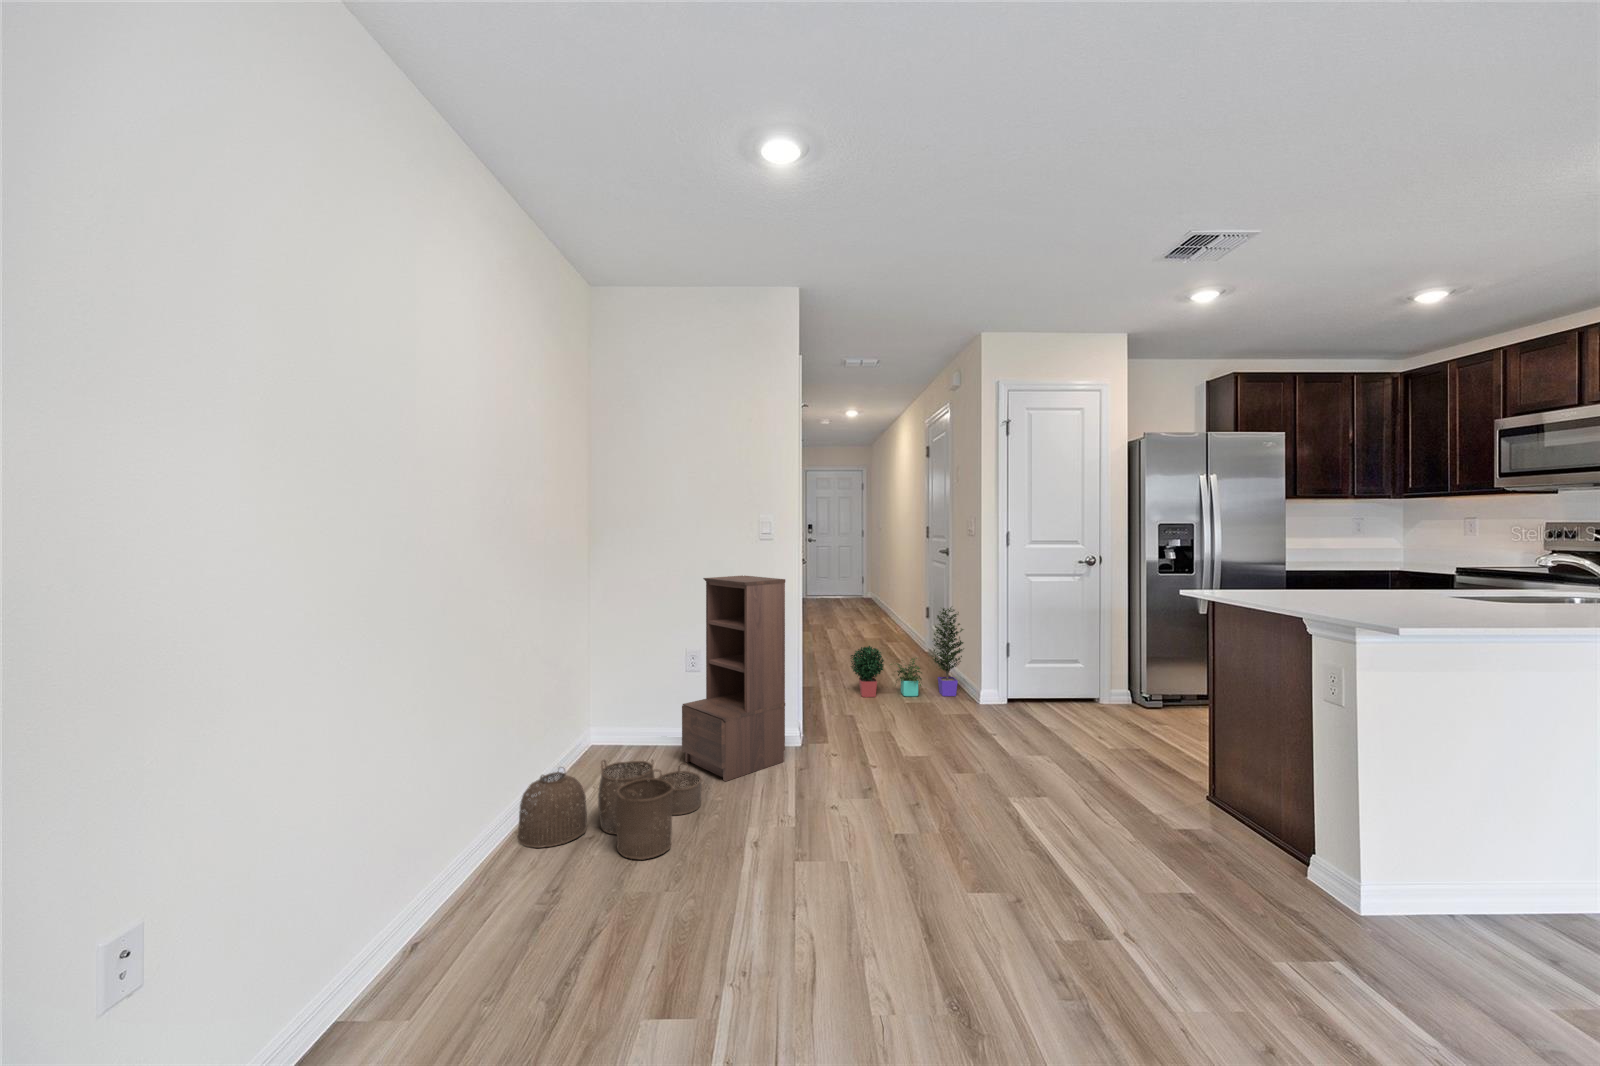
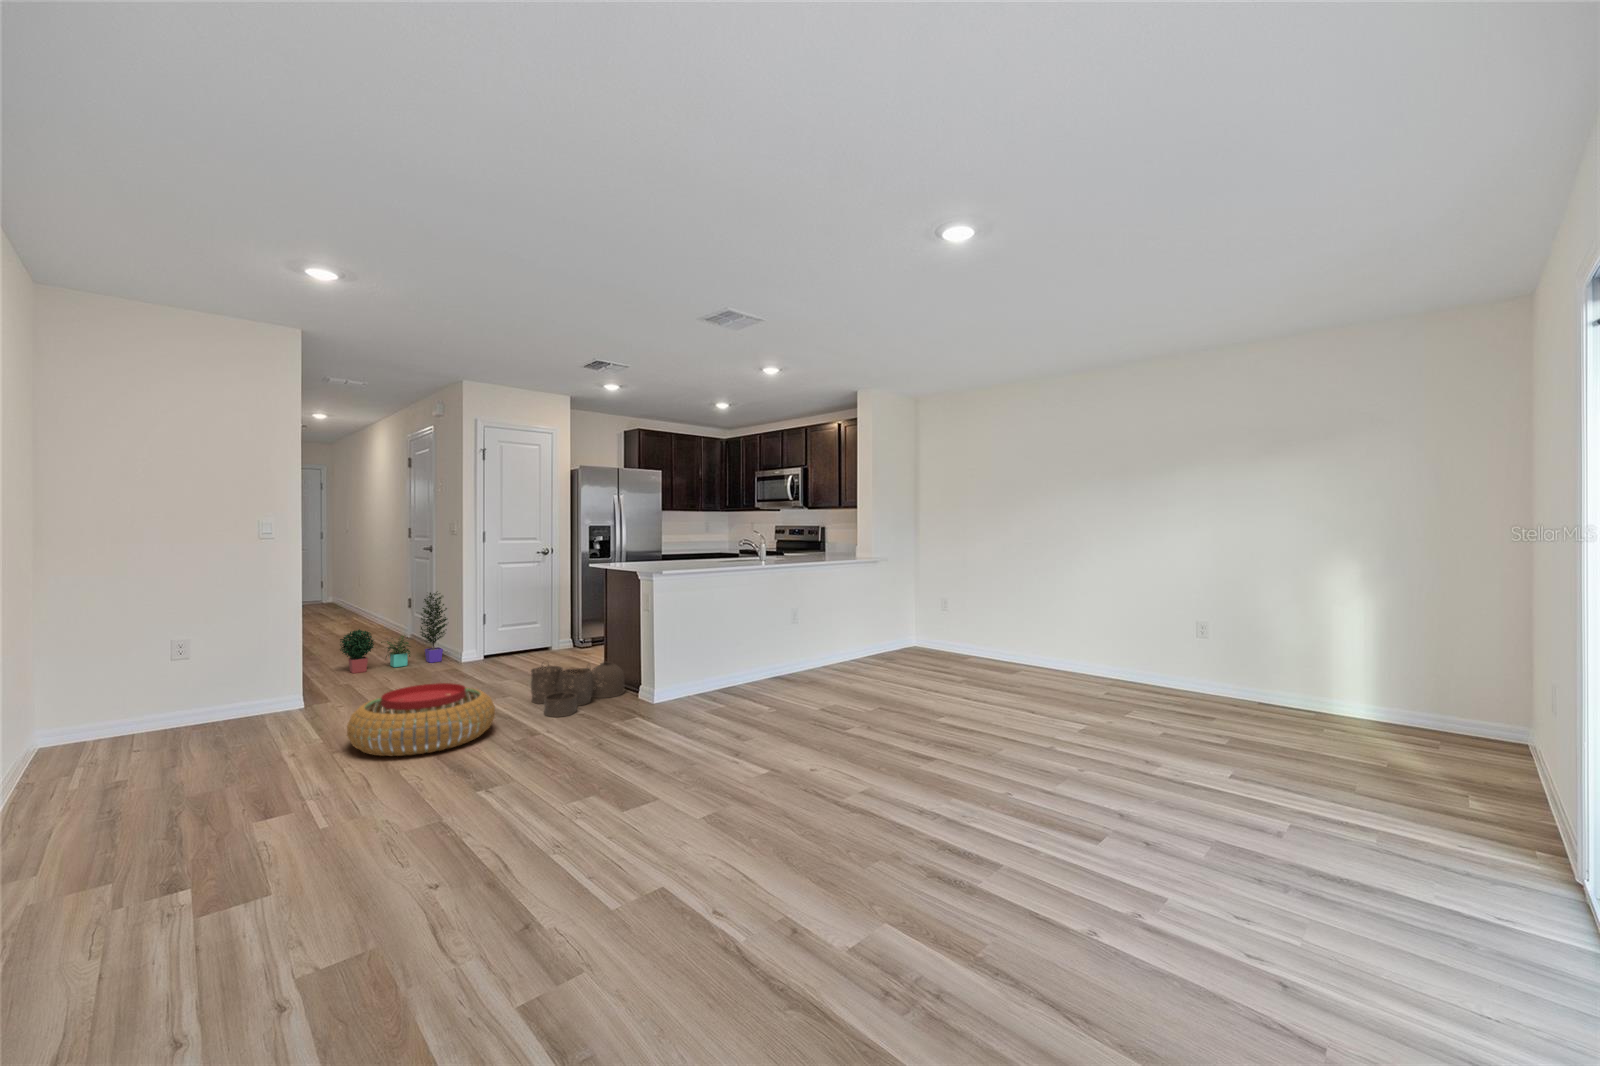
bookshelf: present [682,575,785,781] -> none [177,570,293,738]
woven basket: present [517,760,702,860] -> present [531,661,624,717]
pouf: none [814,770,1025,919] -> present [347,683,495,756]

